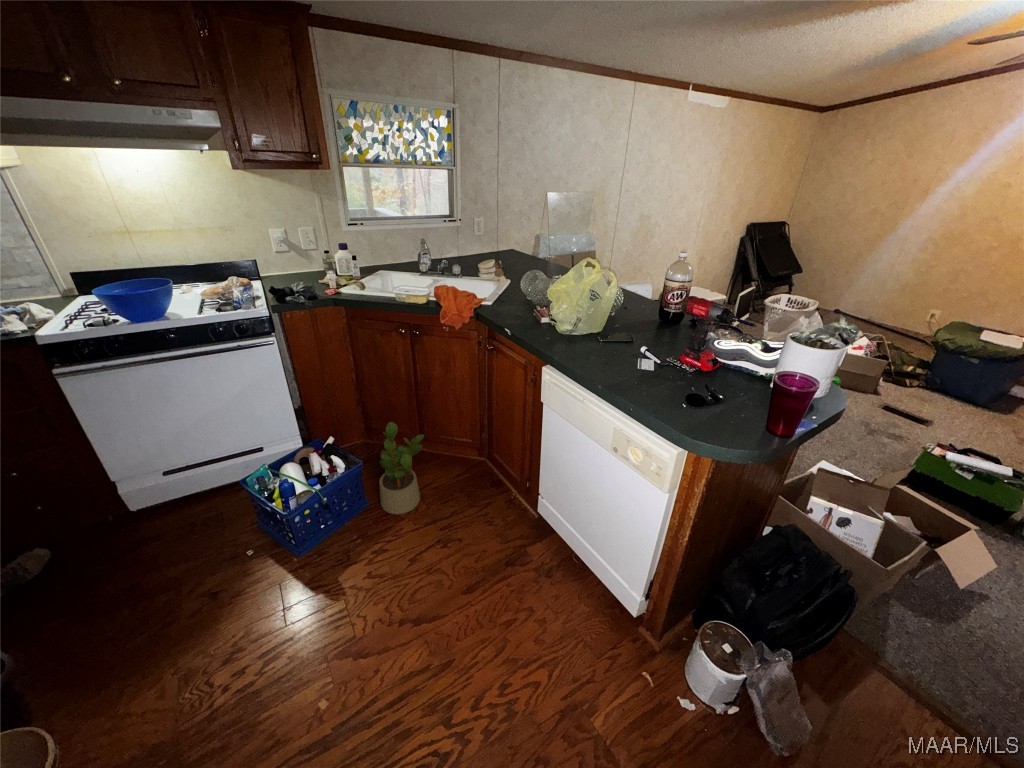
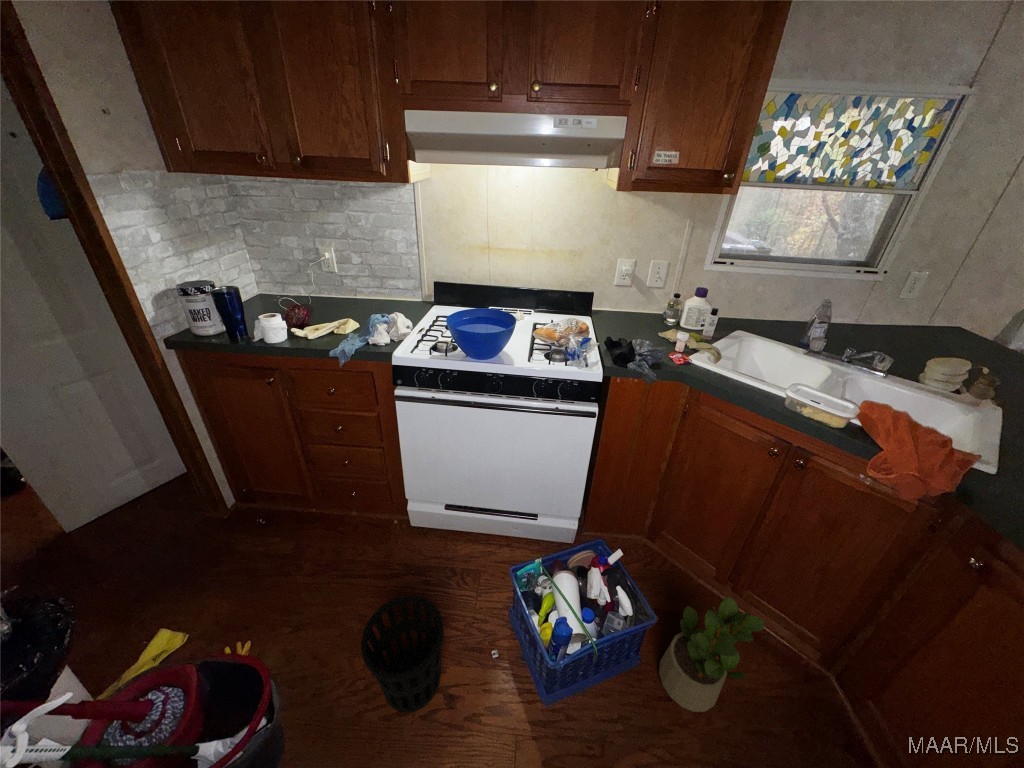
wastebasket: none [85,525,195,628] -> present [361,595,444,713]

